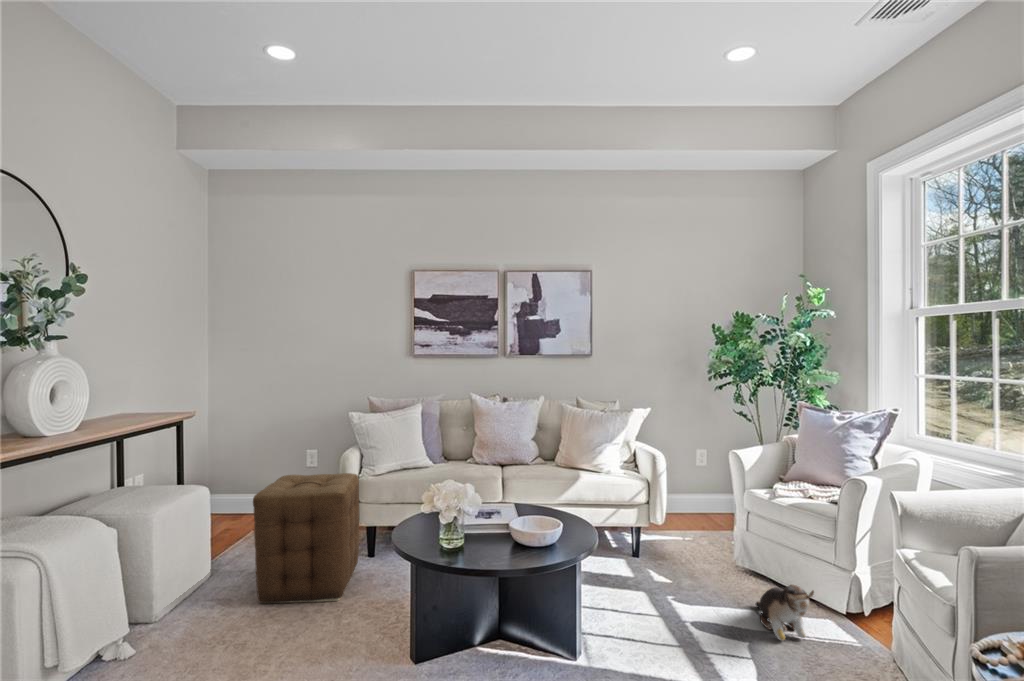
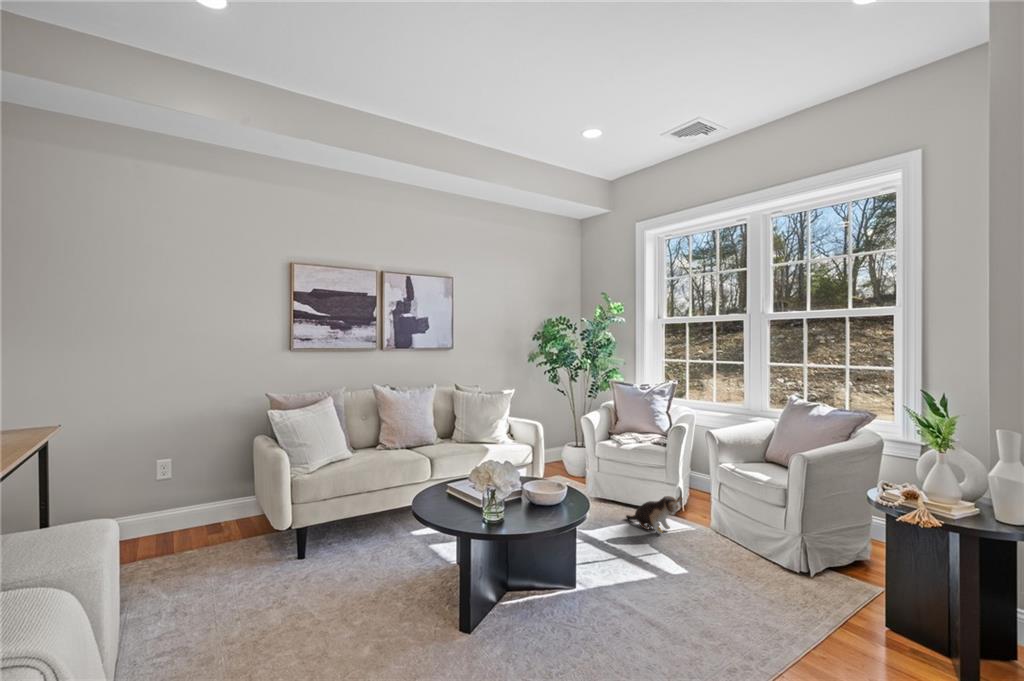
ottoman: present [253,473,359,603] -> none [219,473,339,631]

